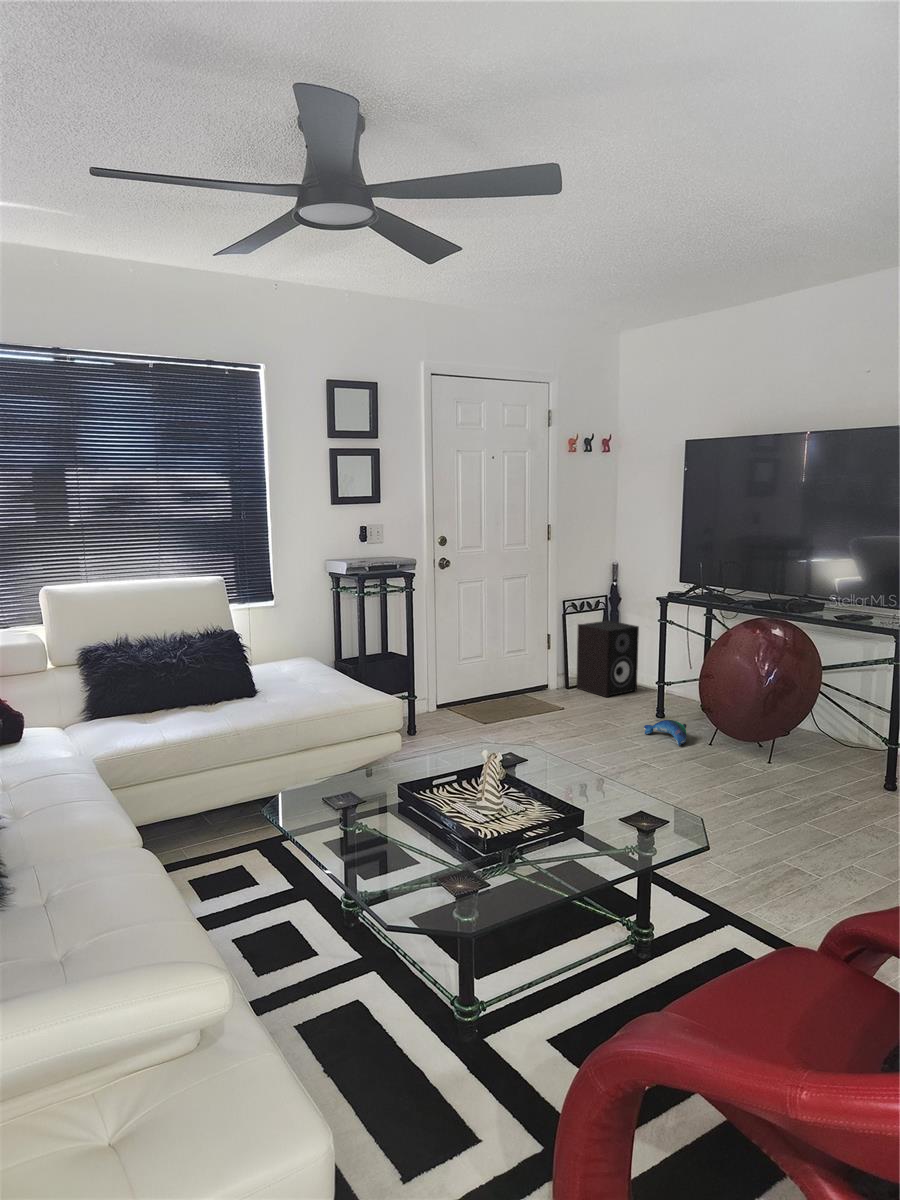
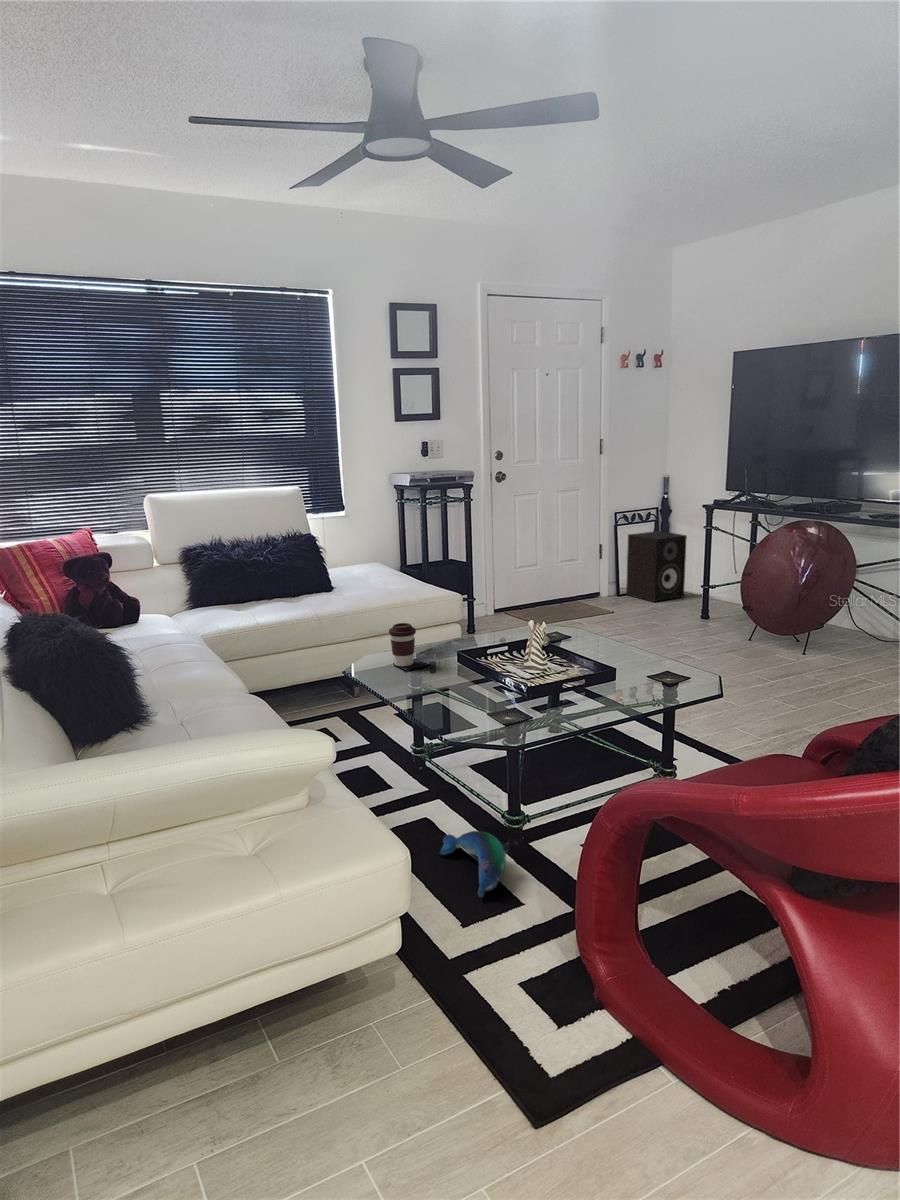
plush toy: present [644,720,687,746] -> present [440,831,510,897]
coffee cup: none [317,748,349,801] -> present [389,623,416,666]

